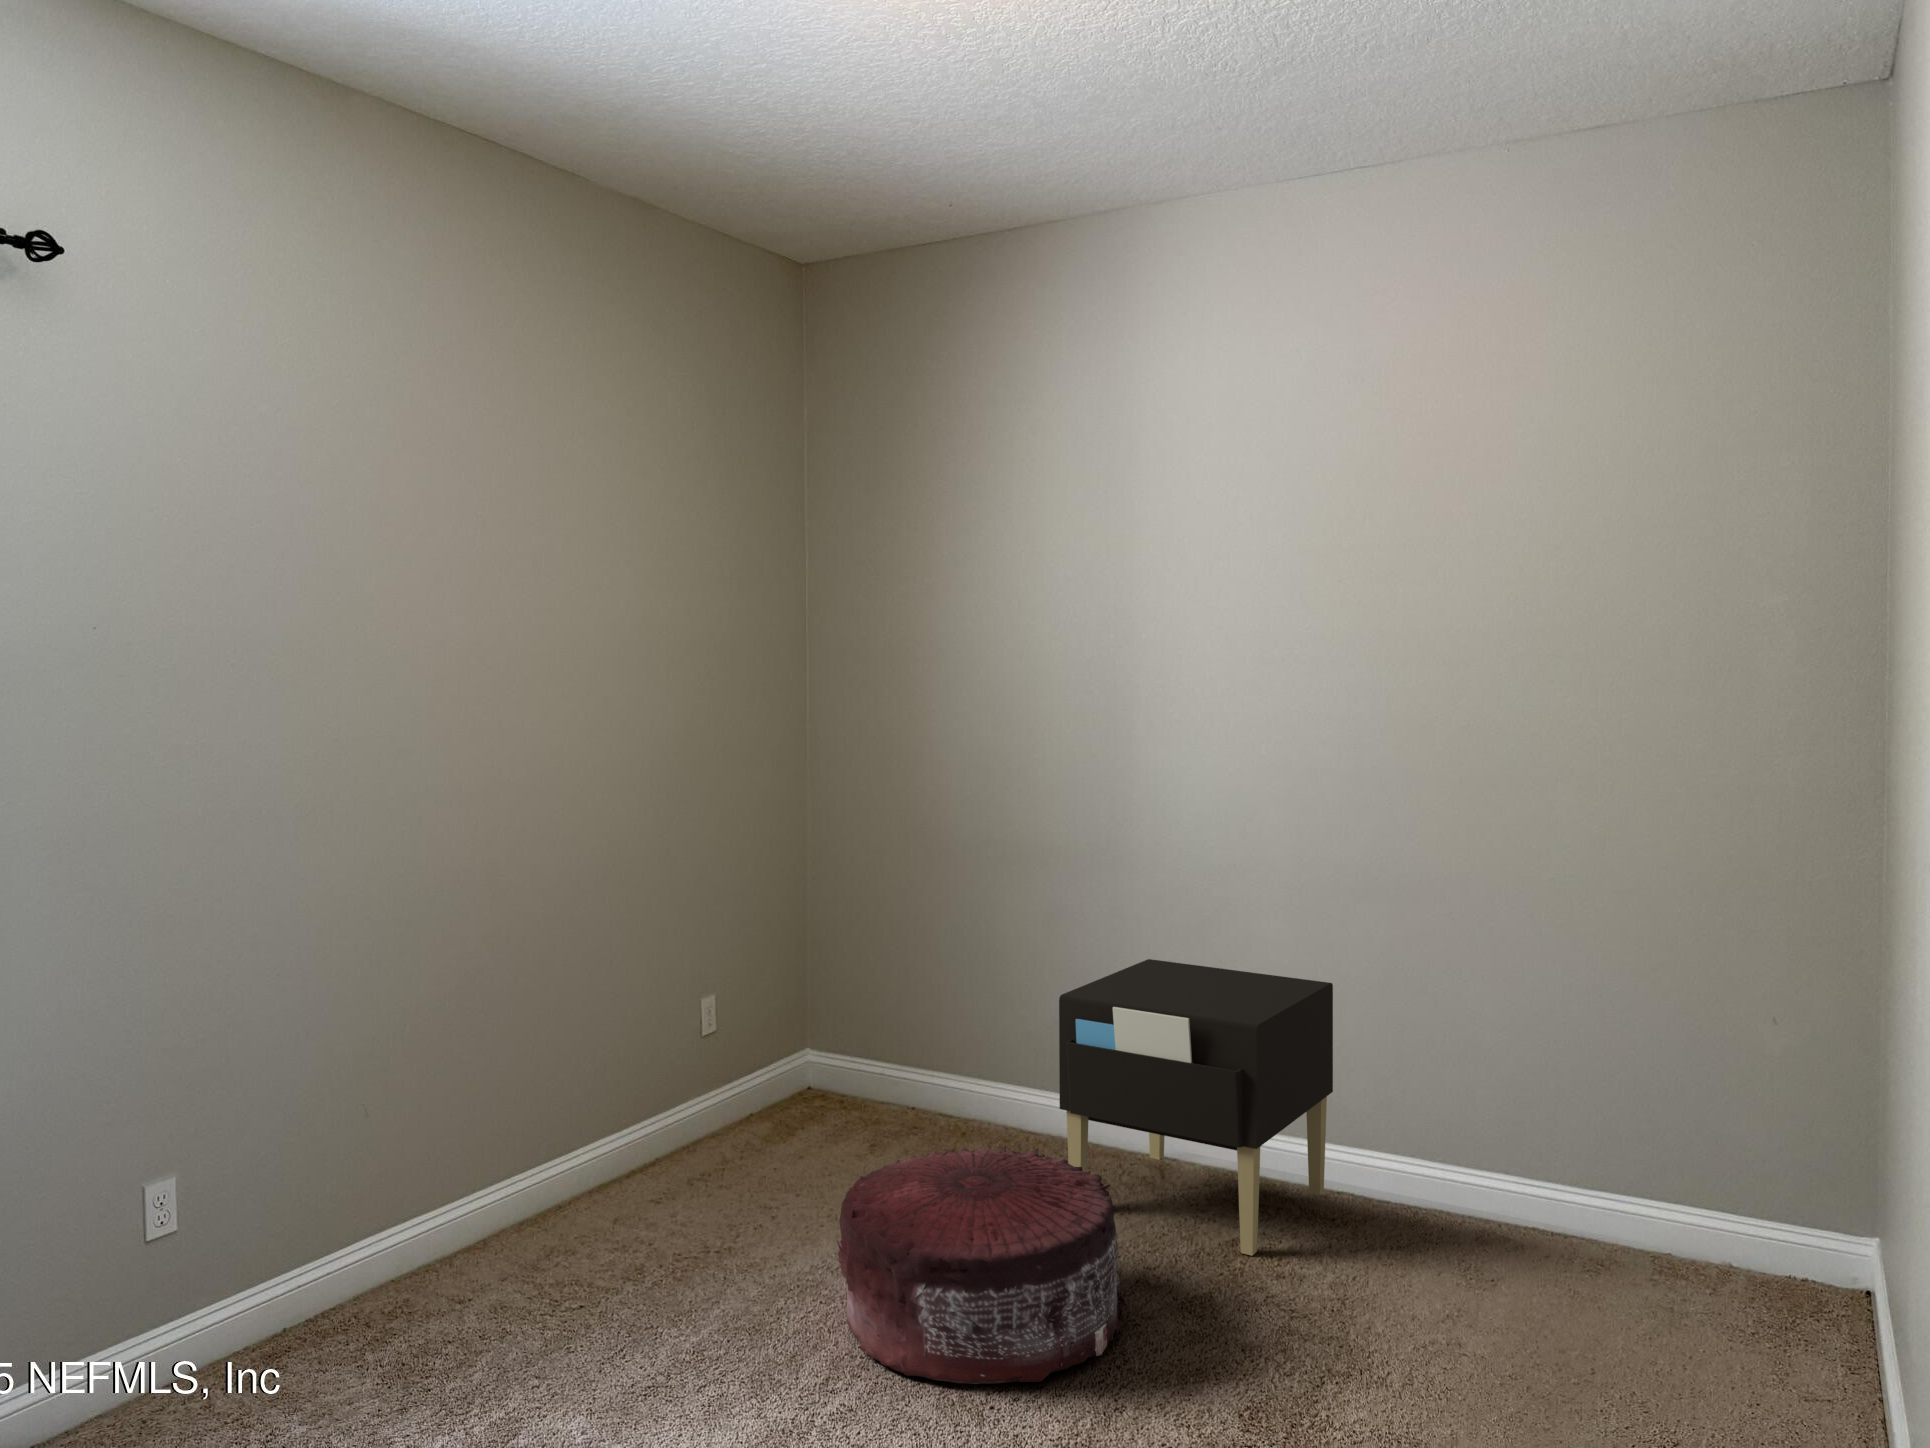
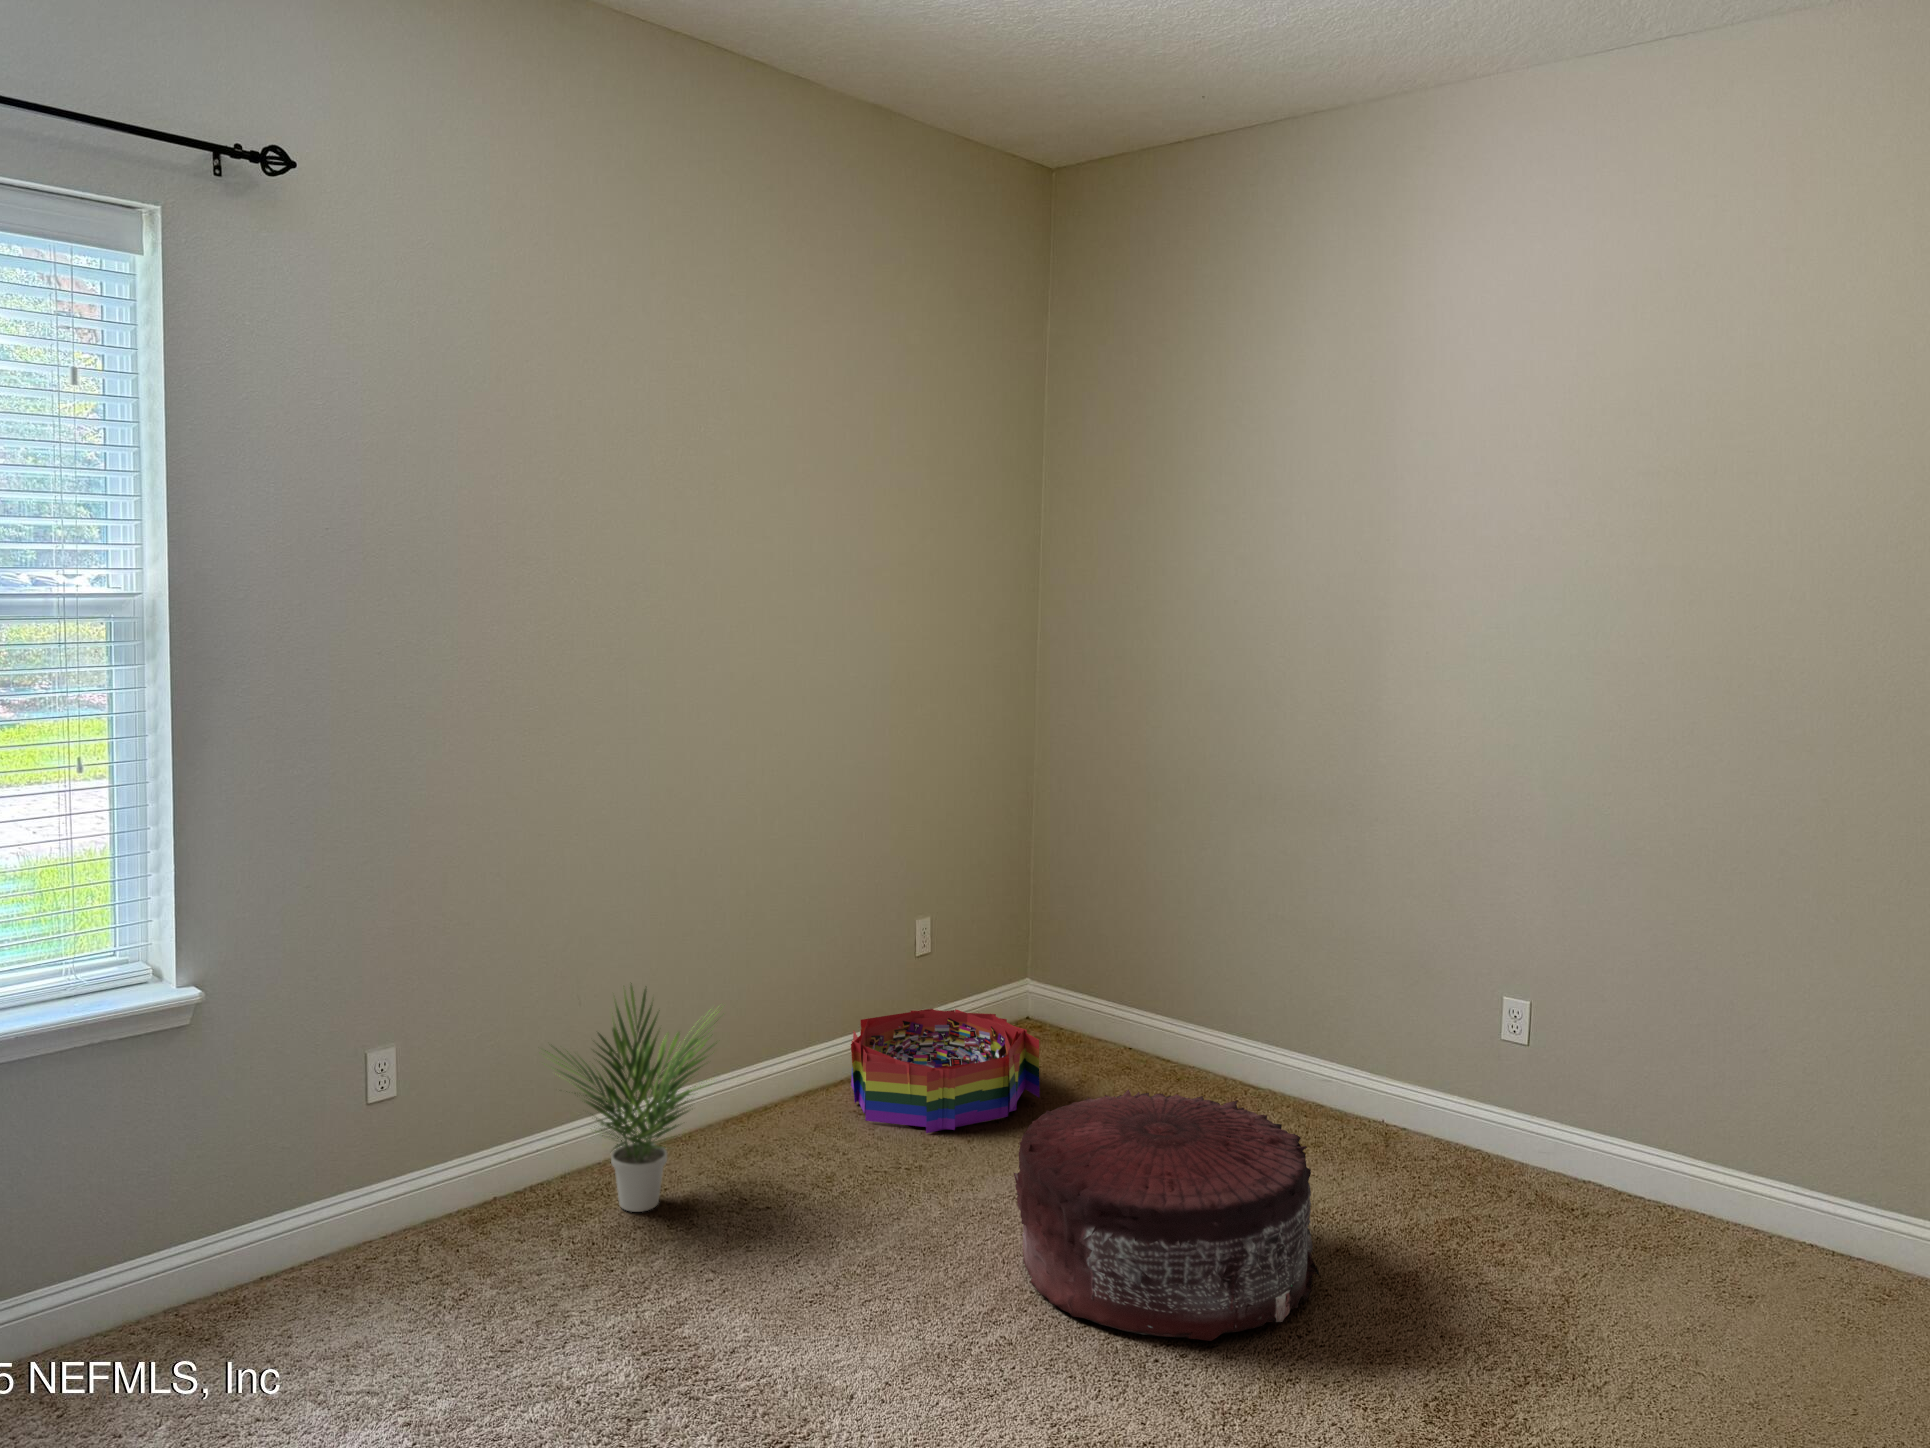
nightstand: present [1059,959,1333,1256] -> none [1272,911,1592,1237]
potted plant: none [332,1086,535,1326] -> present [545,985,713,1212]
storage bin: none [645,1088,835,1213] -> present [851,1009,1039,1133]

